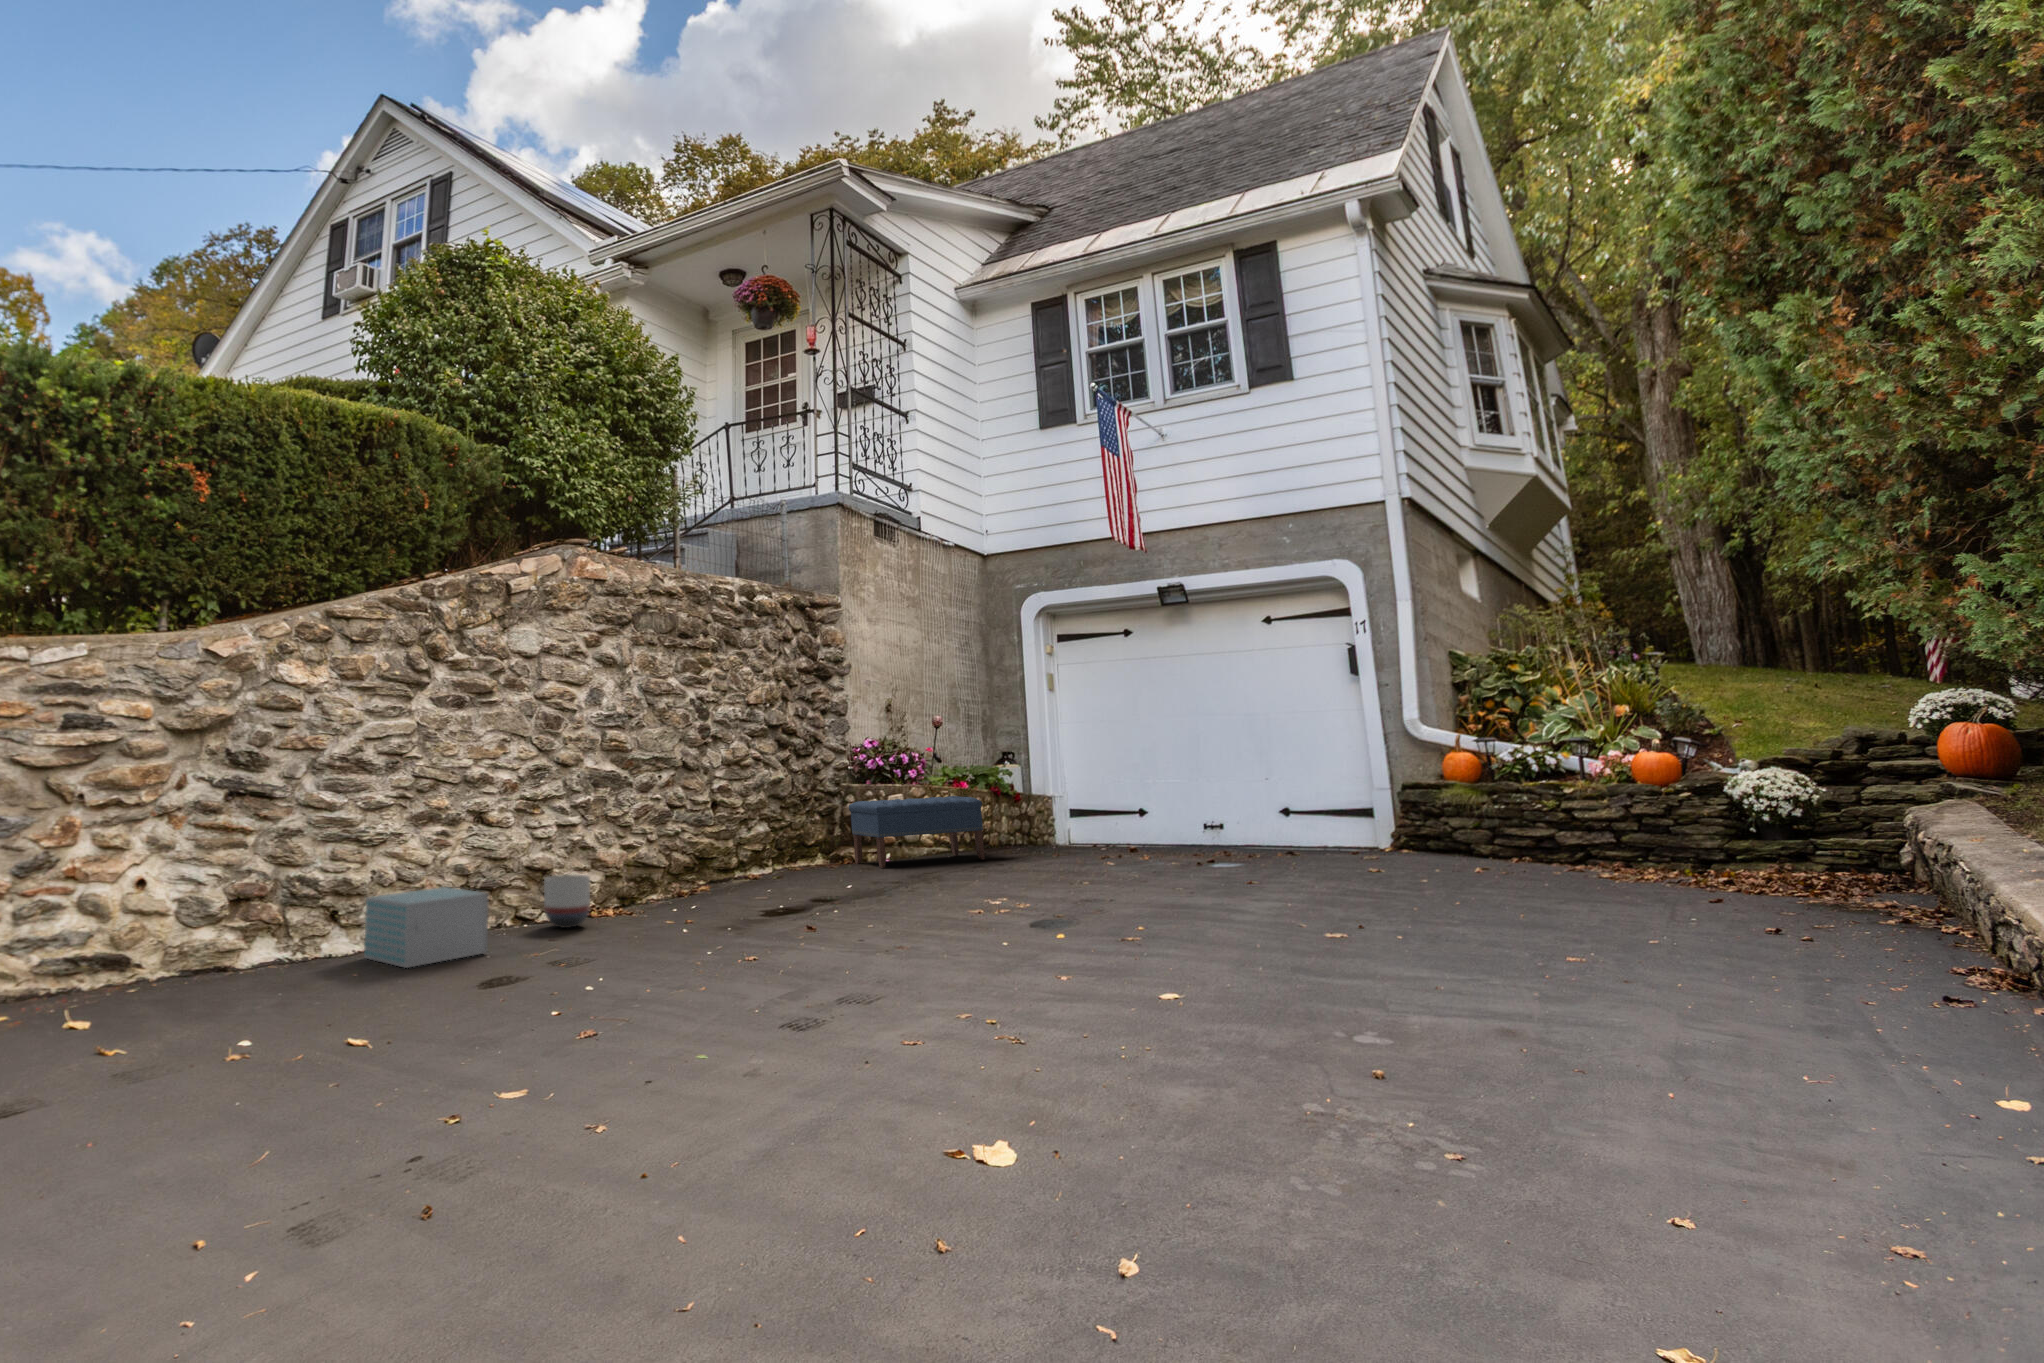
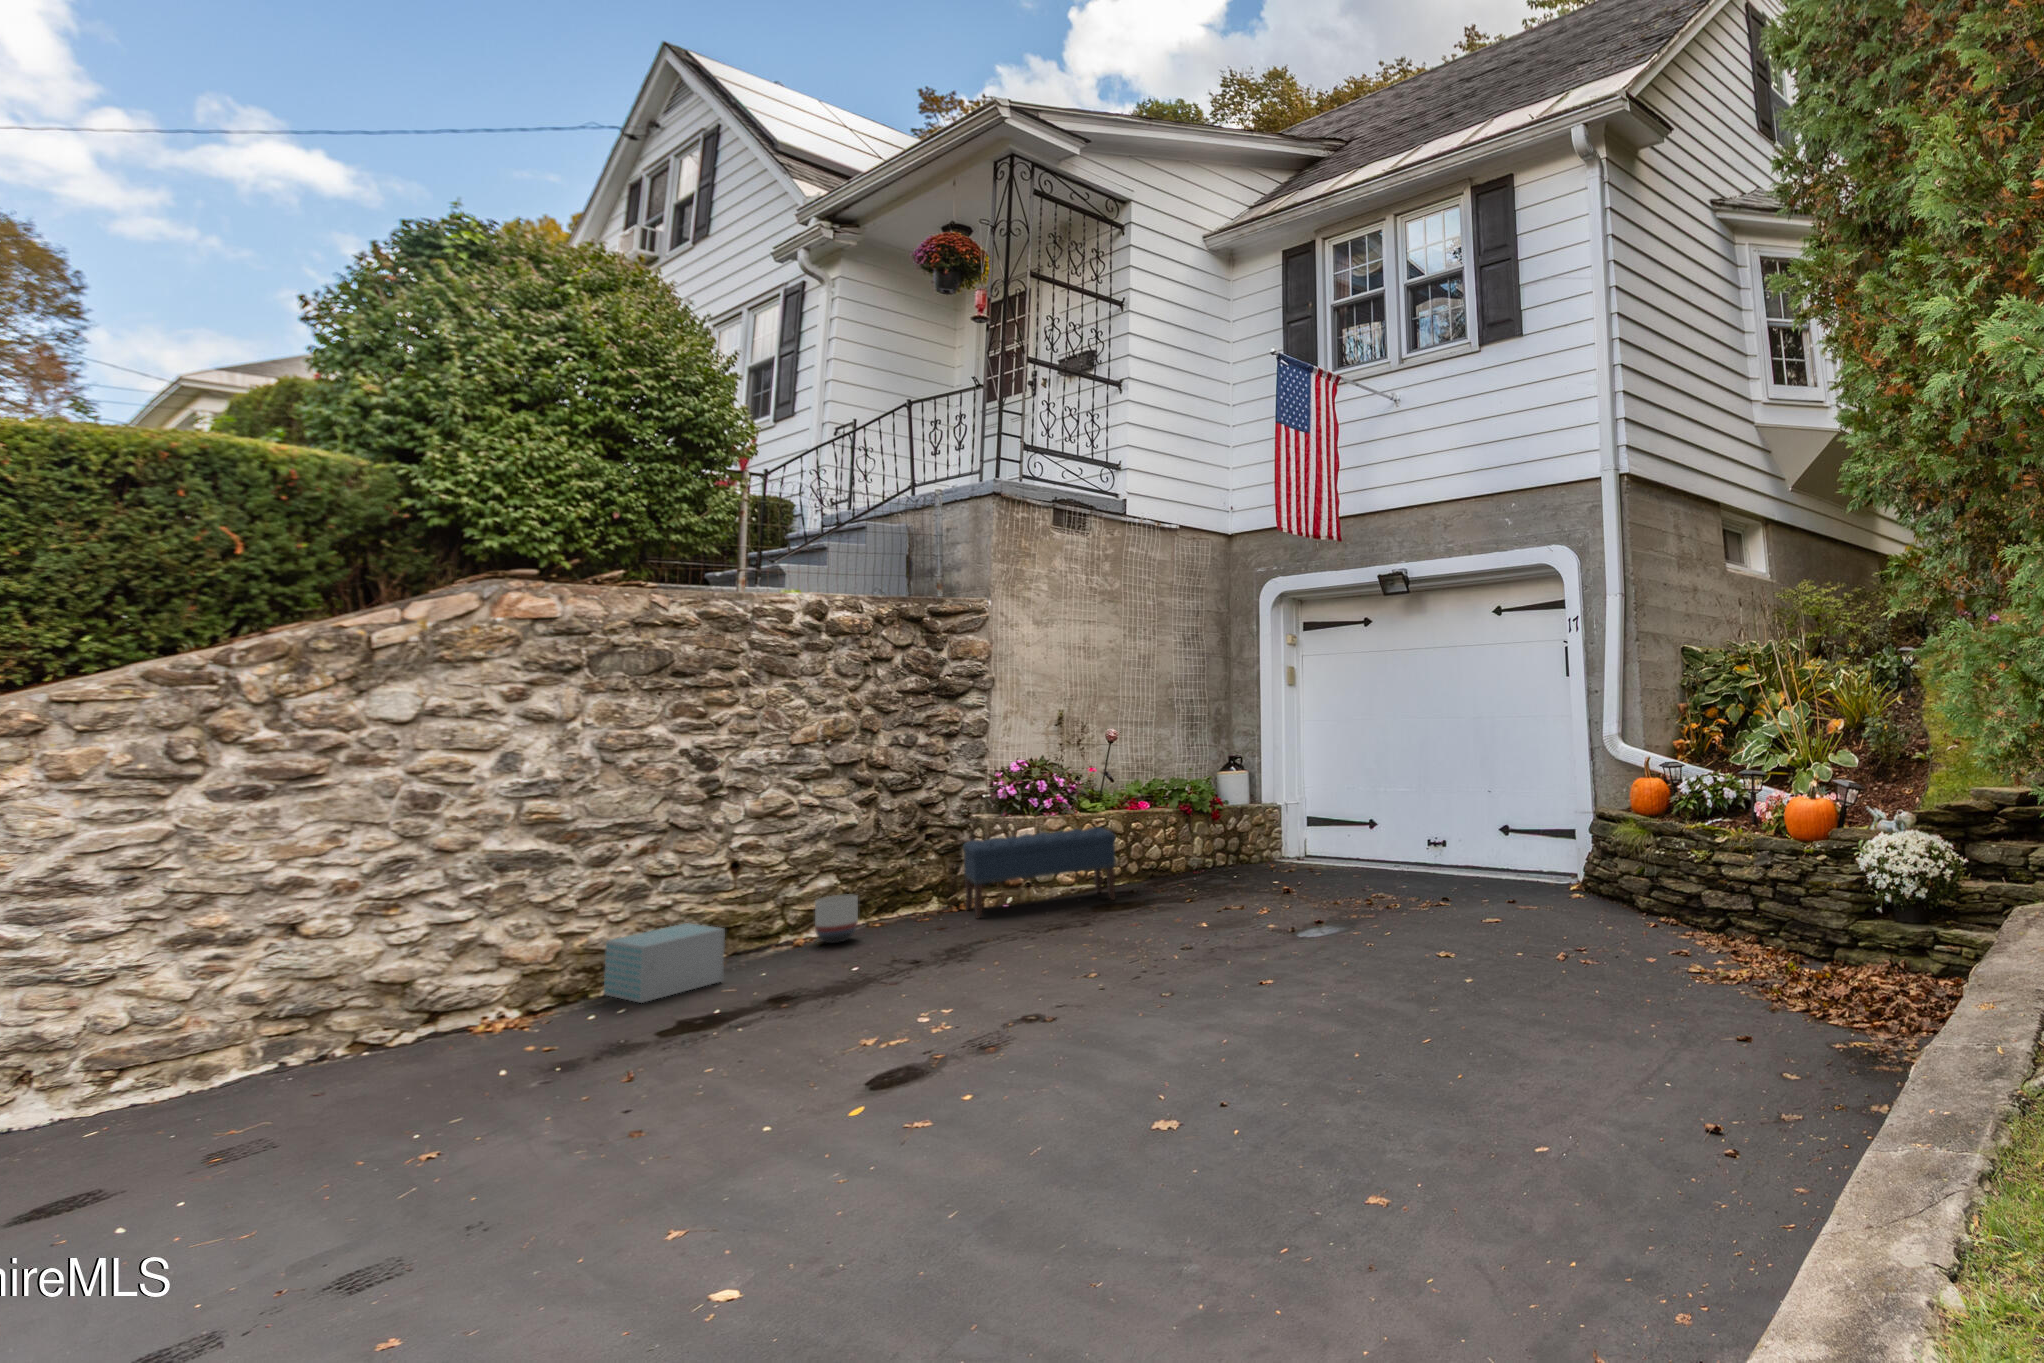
planter: present [544,875,590,928] -> present [815,895,858,943]
storage box: present [364,887,489,968] -> present [604,923,725,1003]

